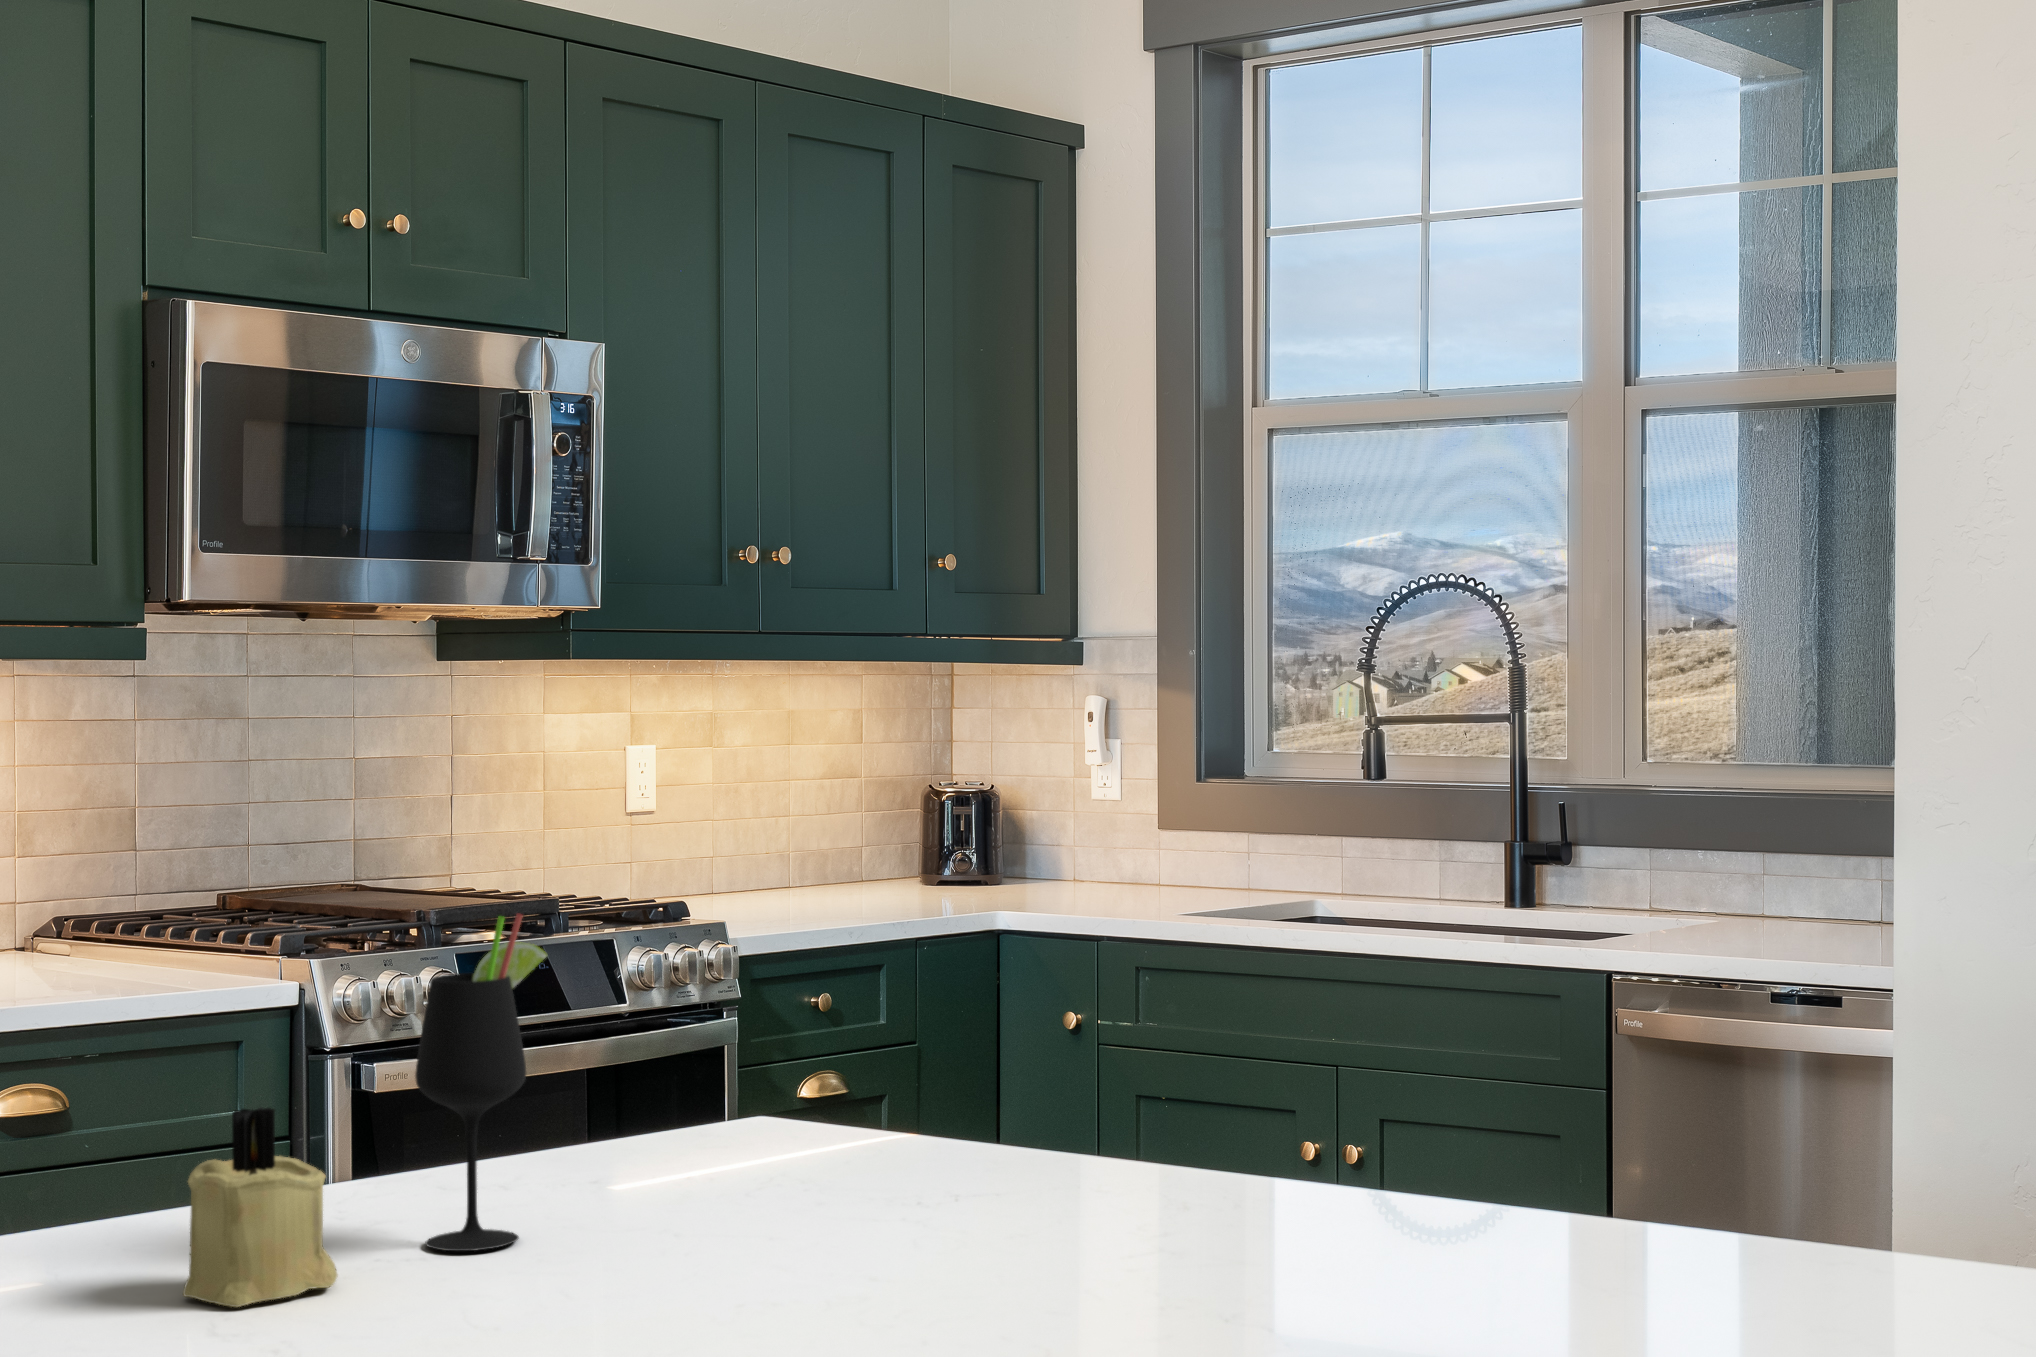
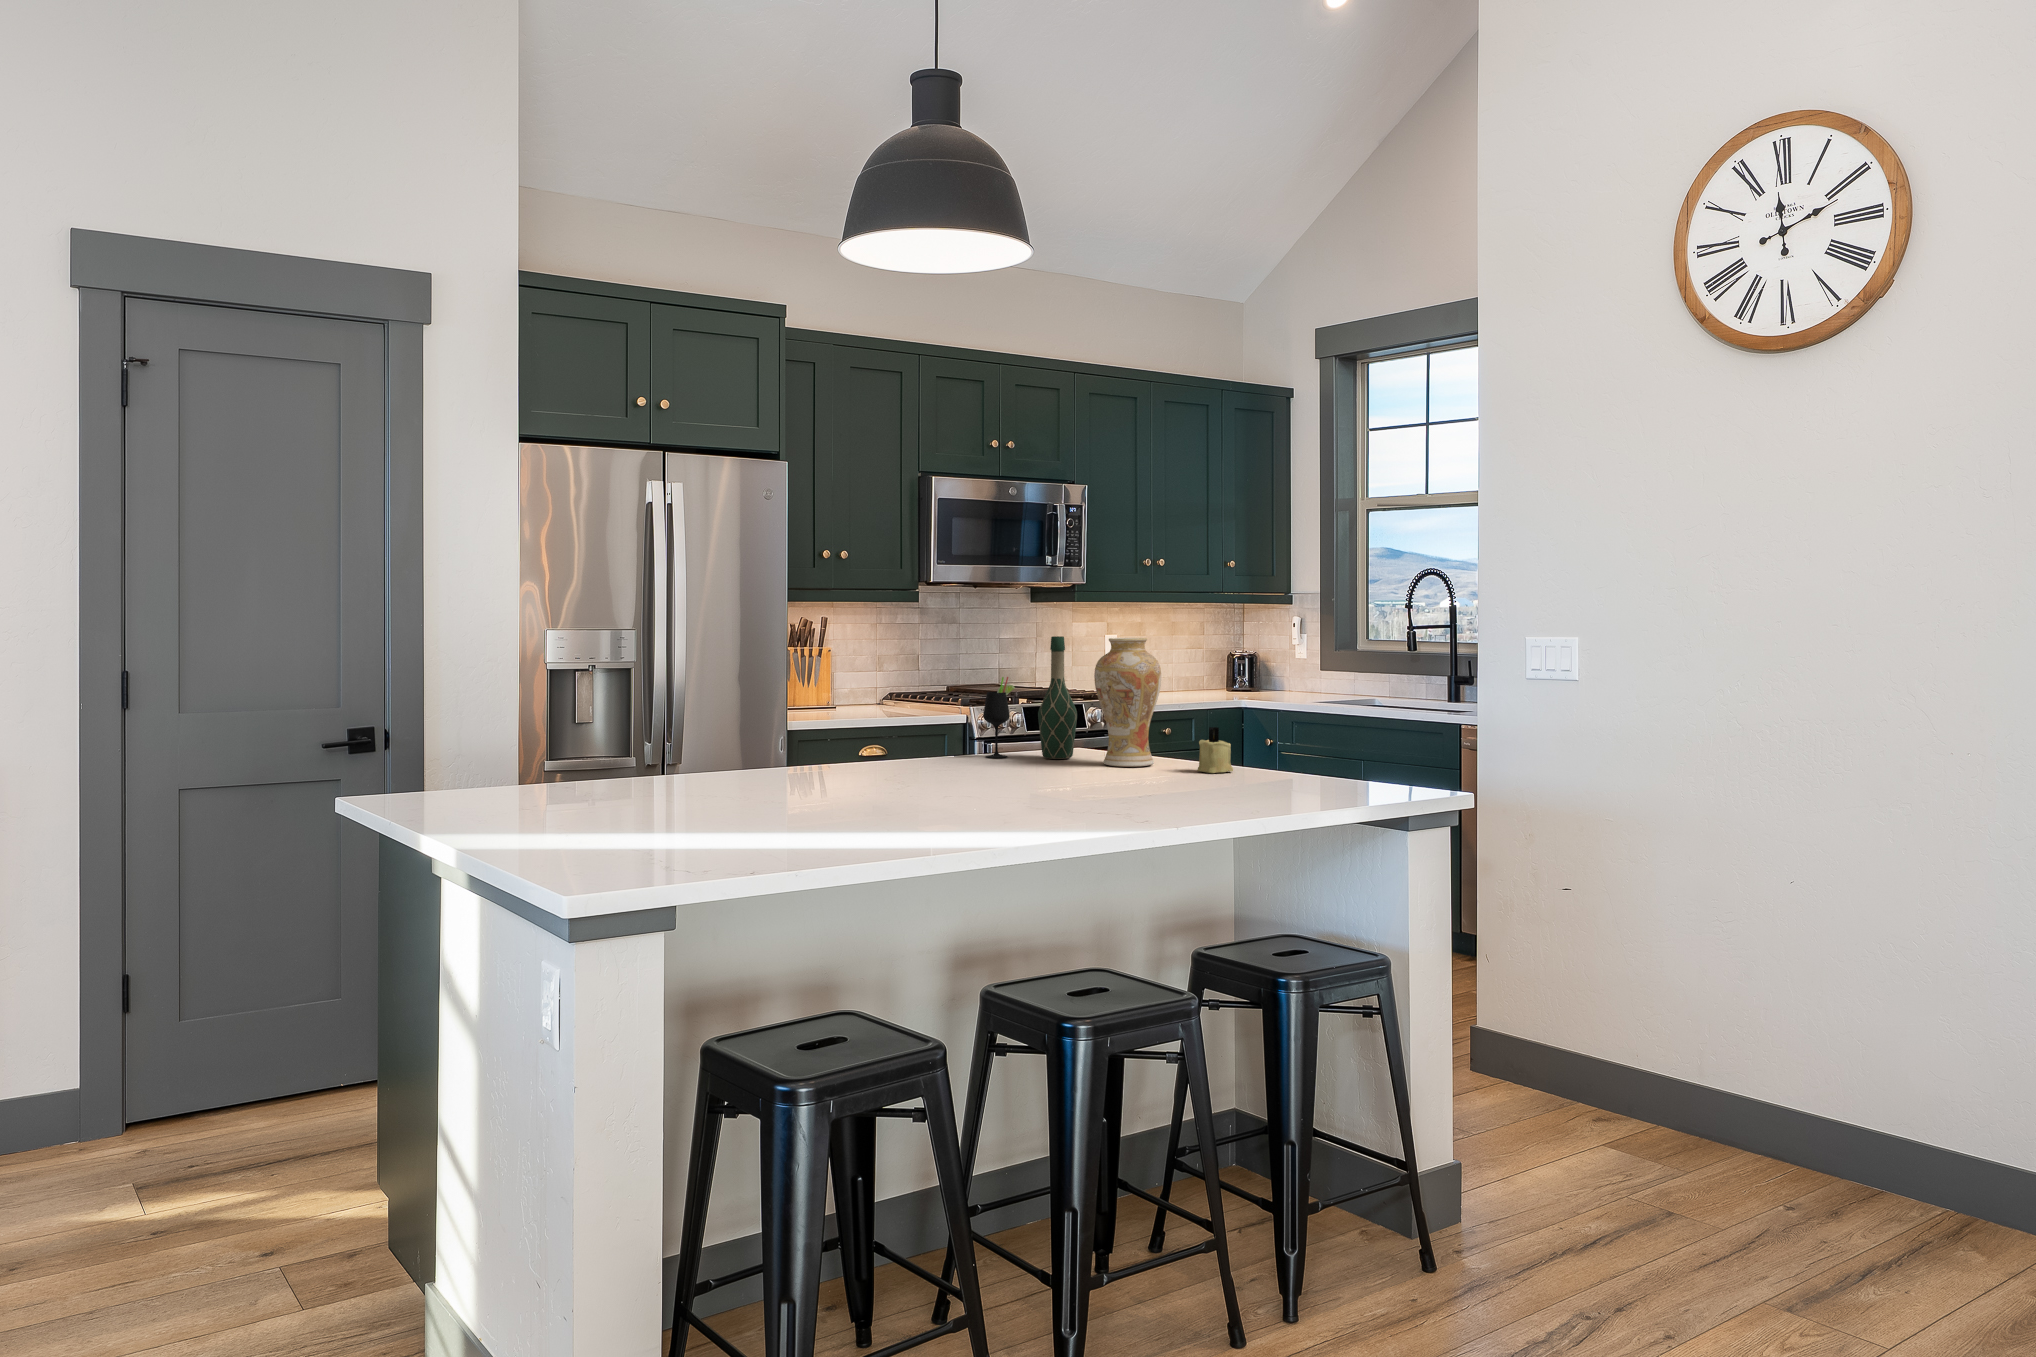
wine bottle: none [646,746,801,1242] -> present [1038,636,1077,759]
vase: none [902,747,1173,1285] -> present [1094,638,1161,767]
candle: present [183,1108,337,1307] -> present [1198,727,1233,773]

